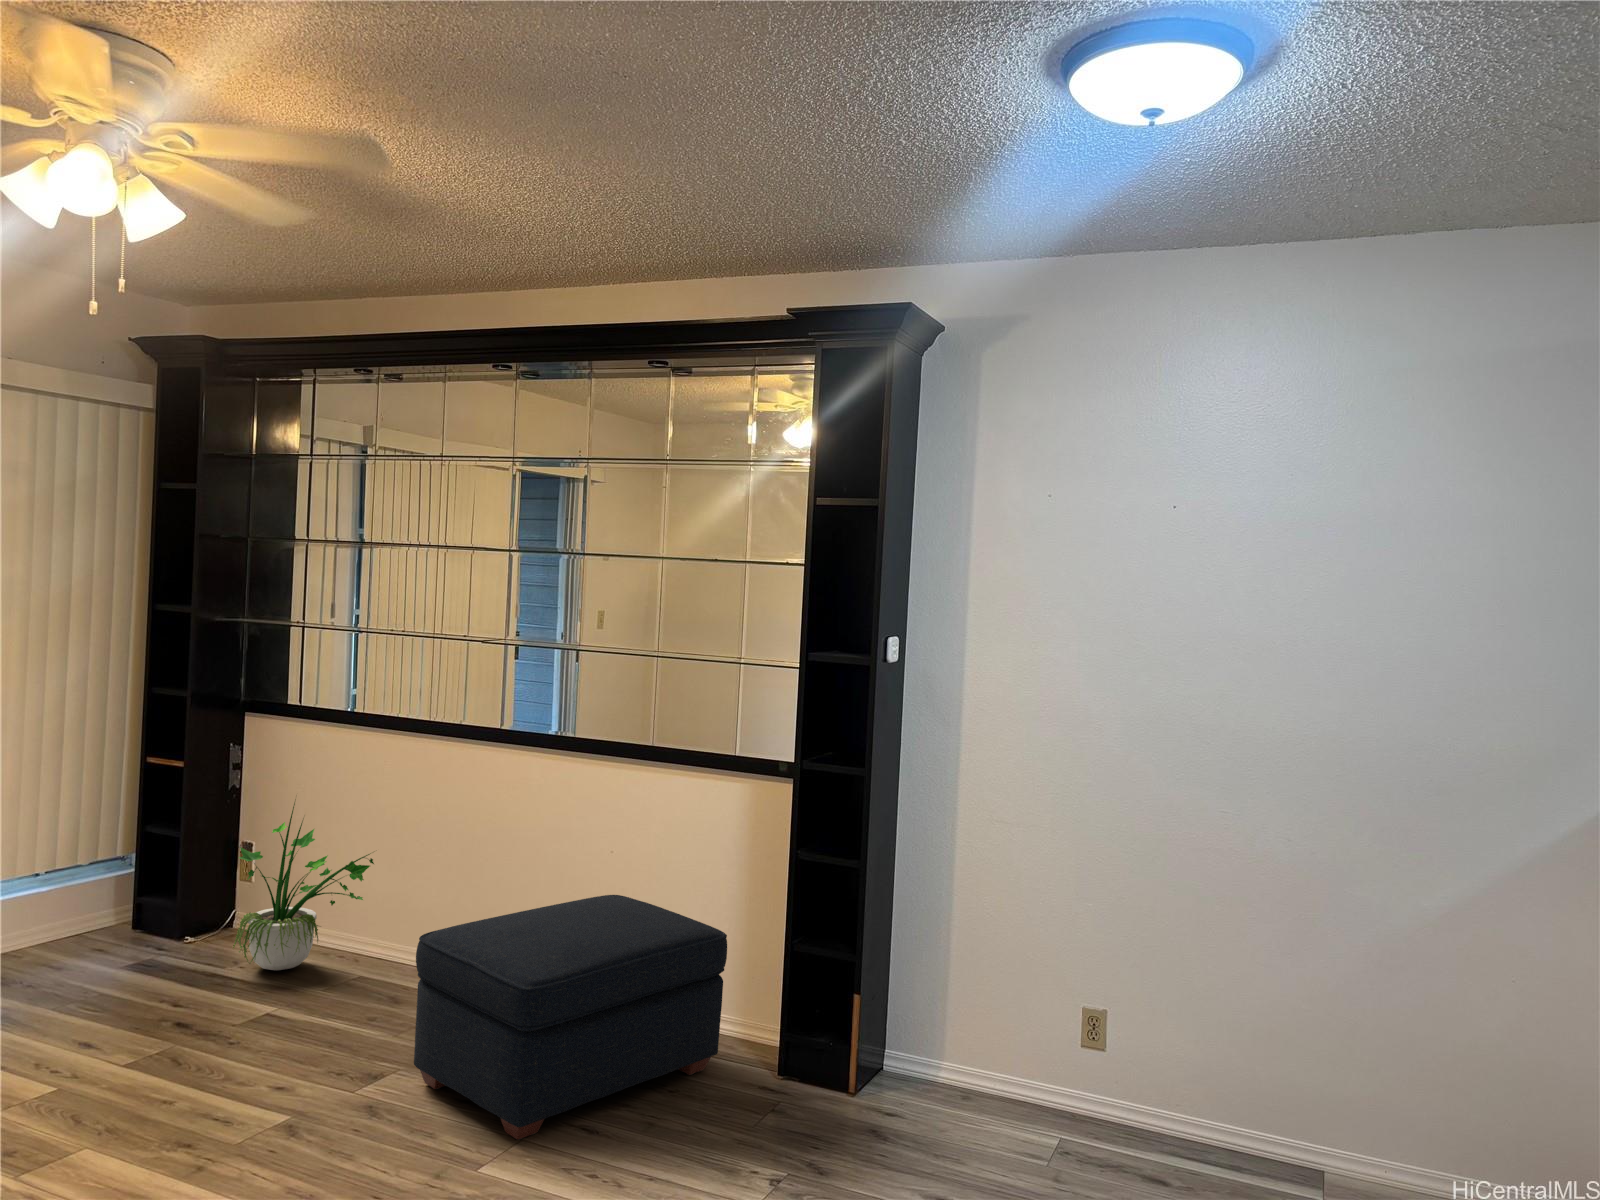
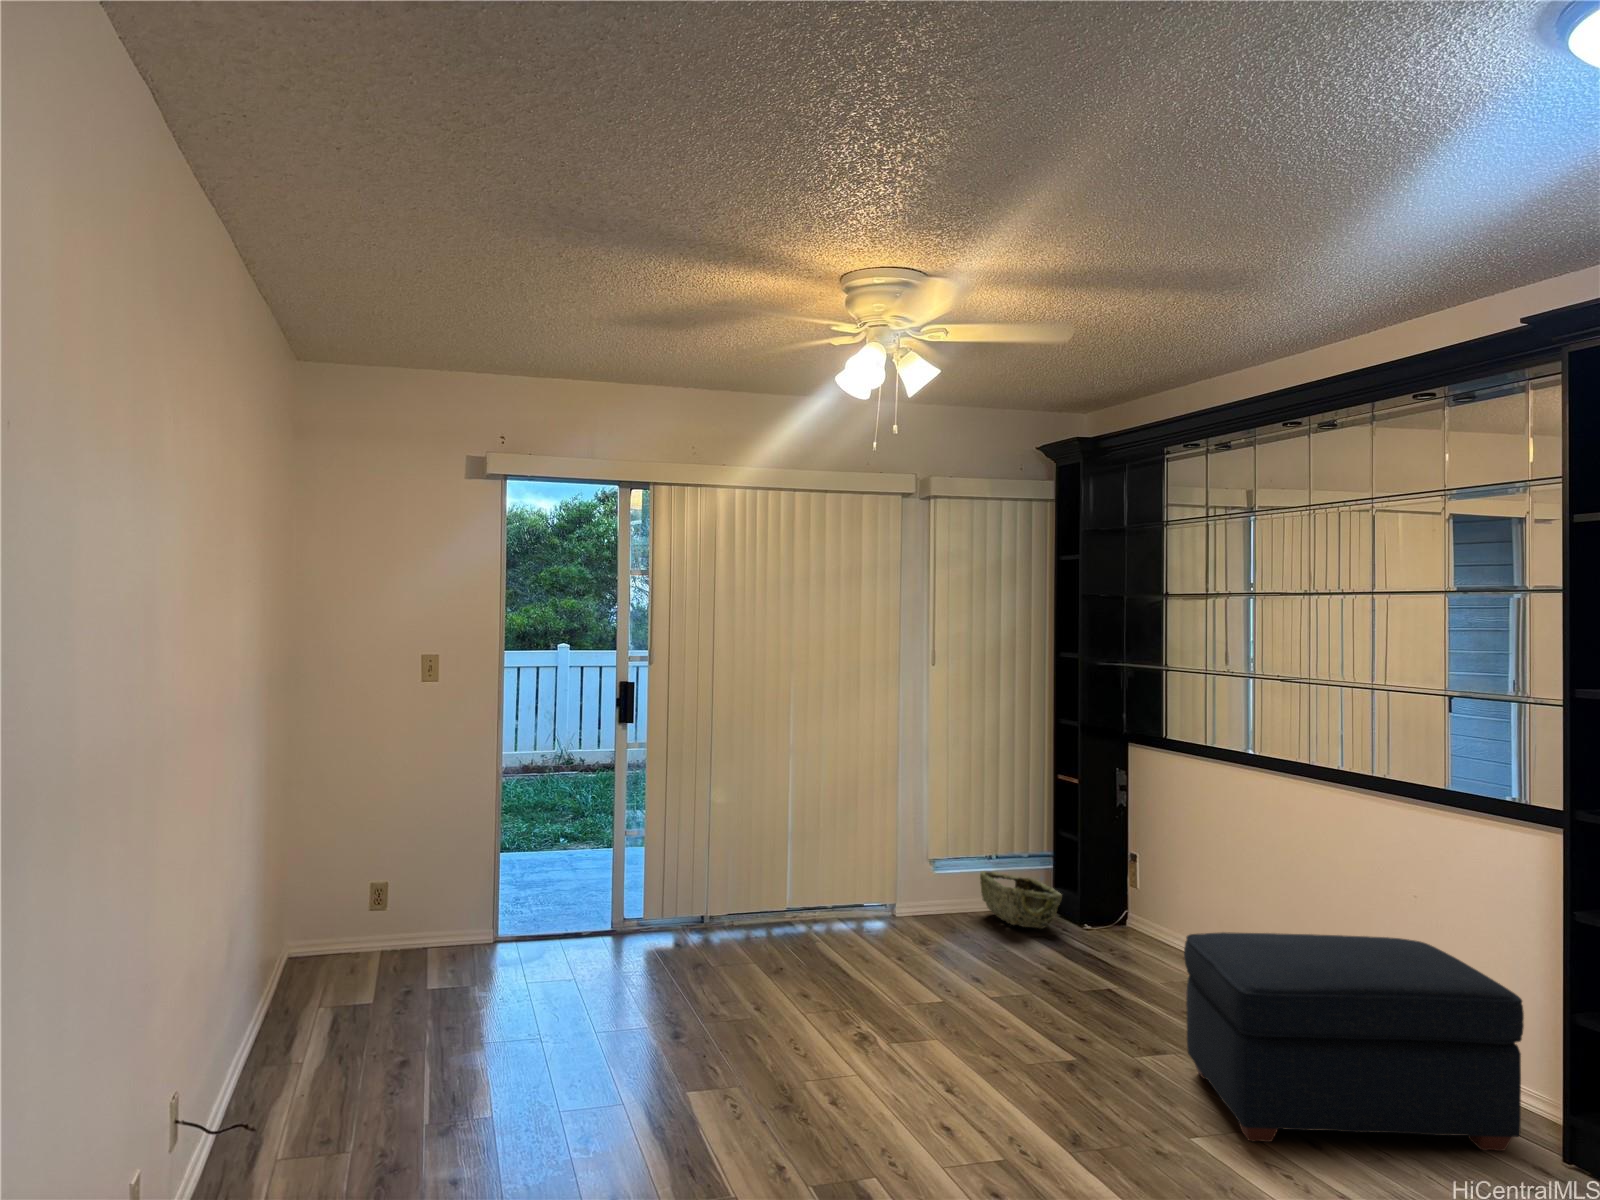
potted plant: present [233,803,374,970] -> none [1104,812,1215,961]
woven basket: none [25,894,161,963] -> present [980,871,1062,929]

